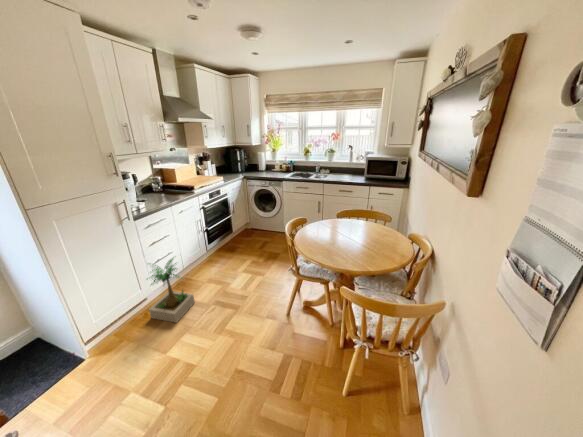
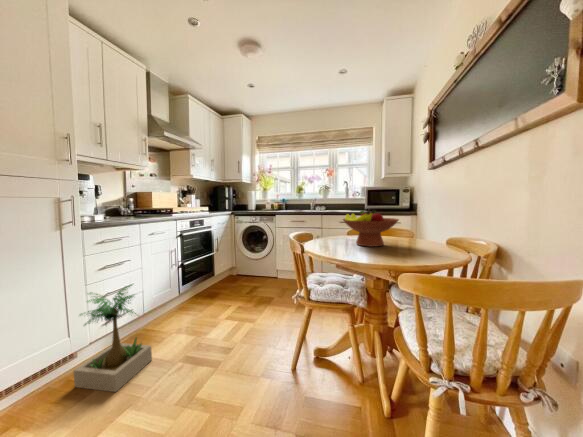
fruit bowl: none [326,213,369,242] -> present [343,210,399,247]

